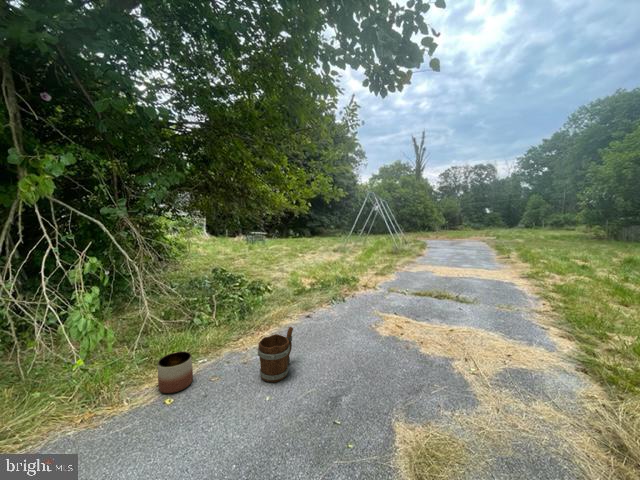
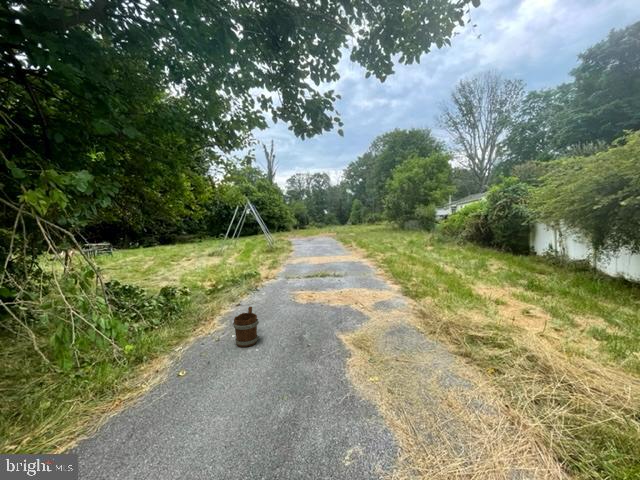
planter: present [158,351,193,393] -> none [151,343,183,379]

